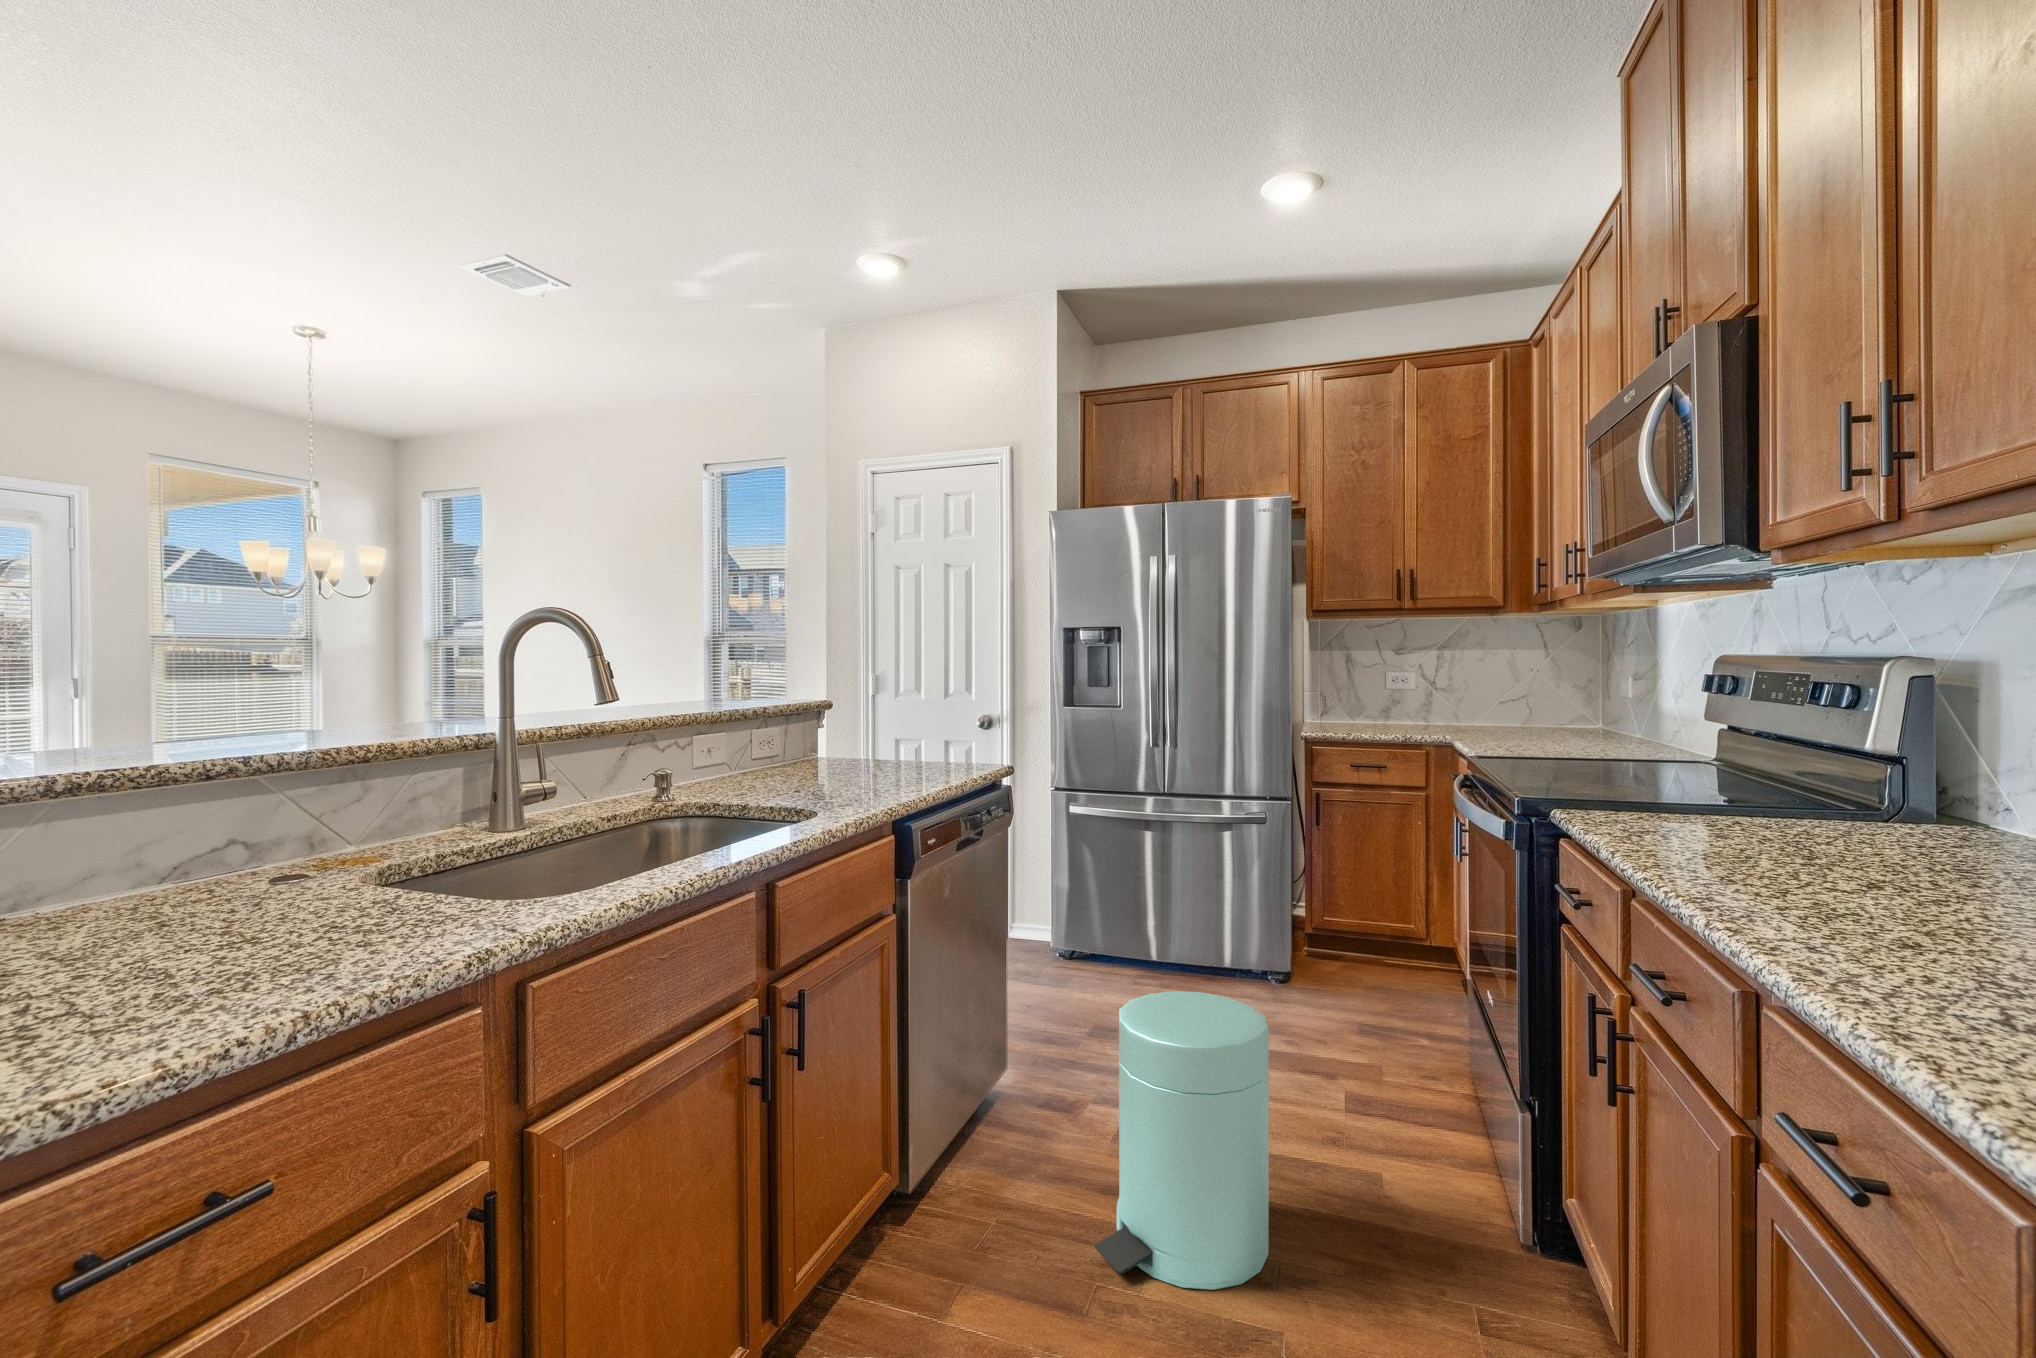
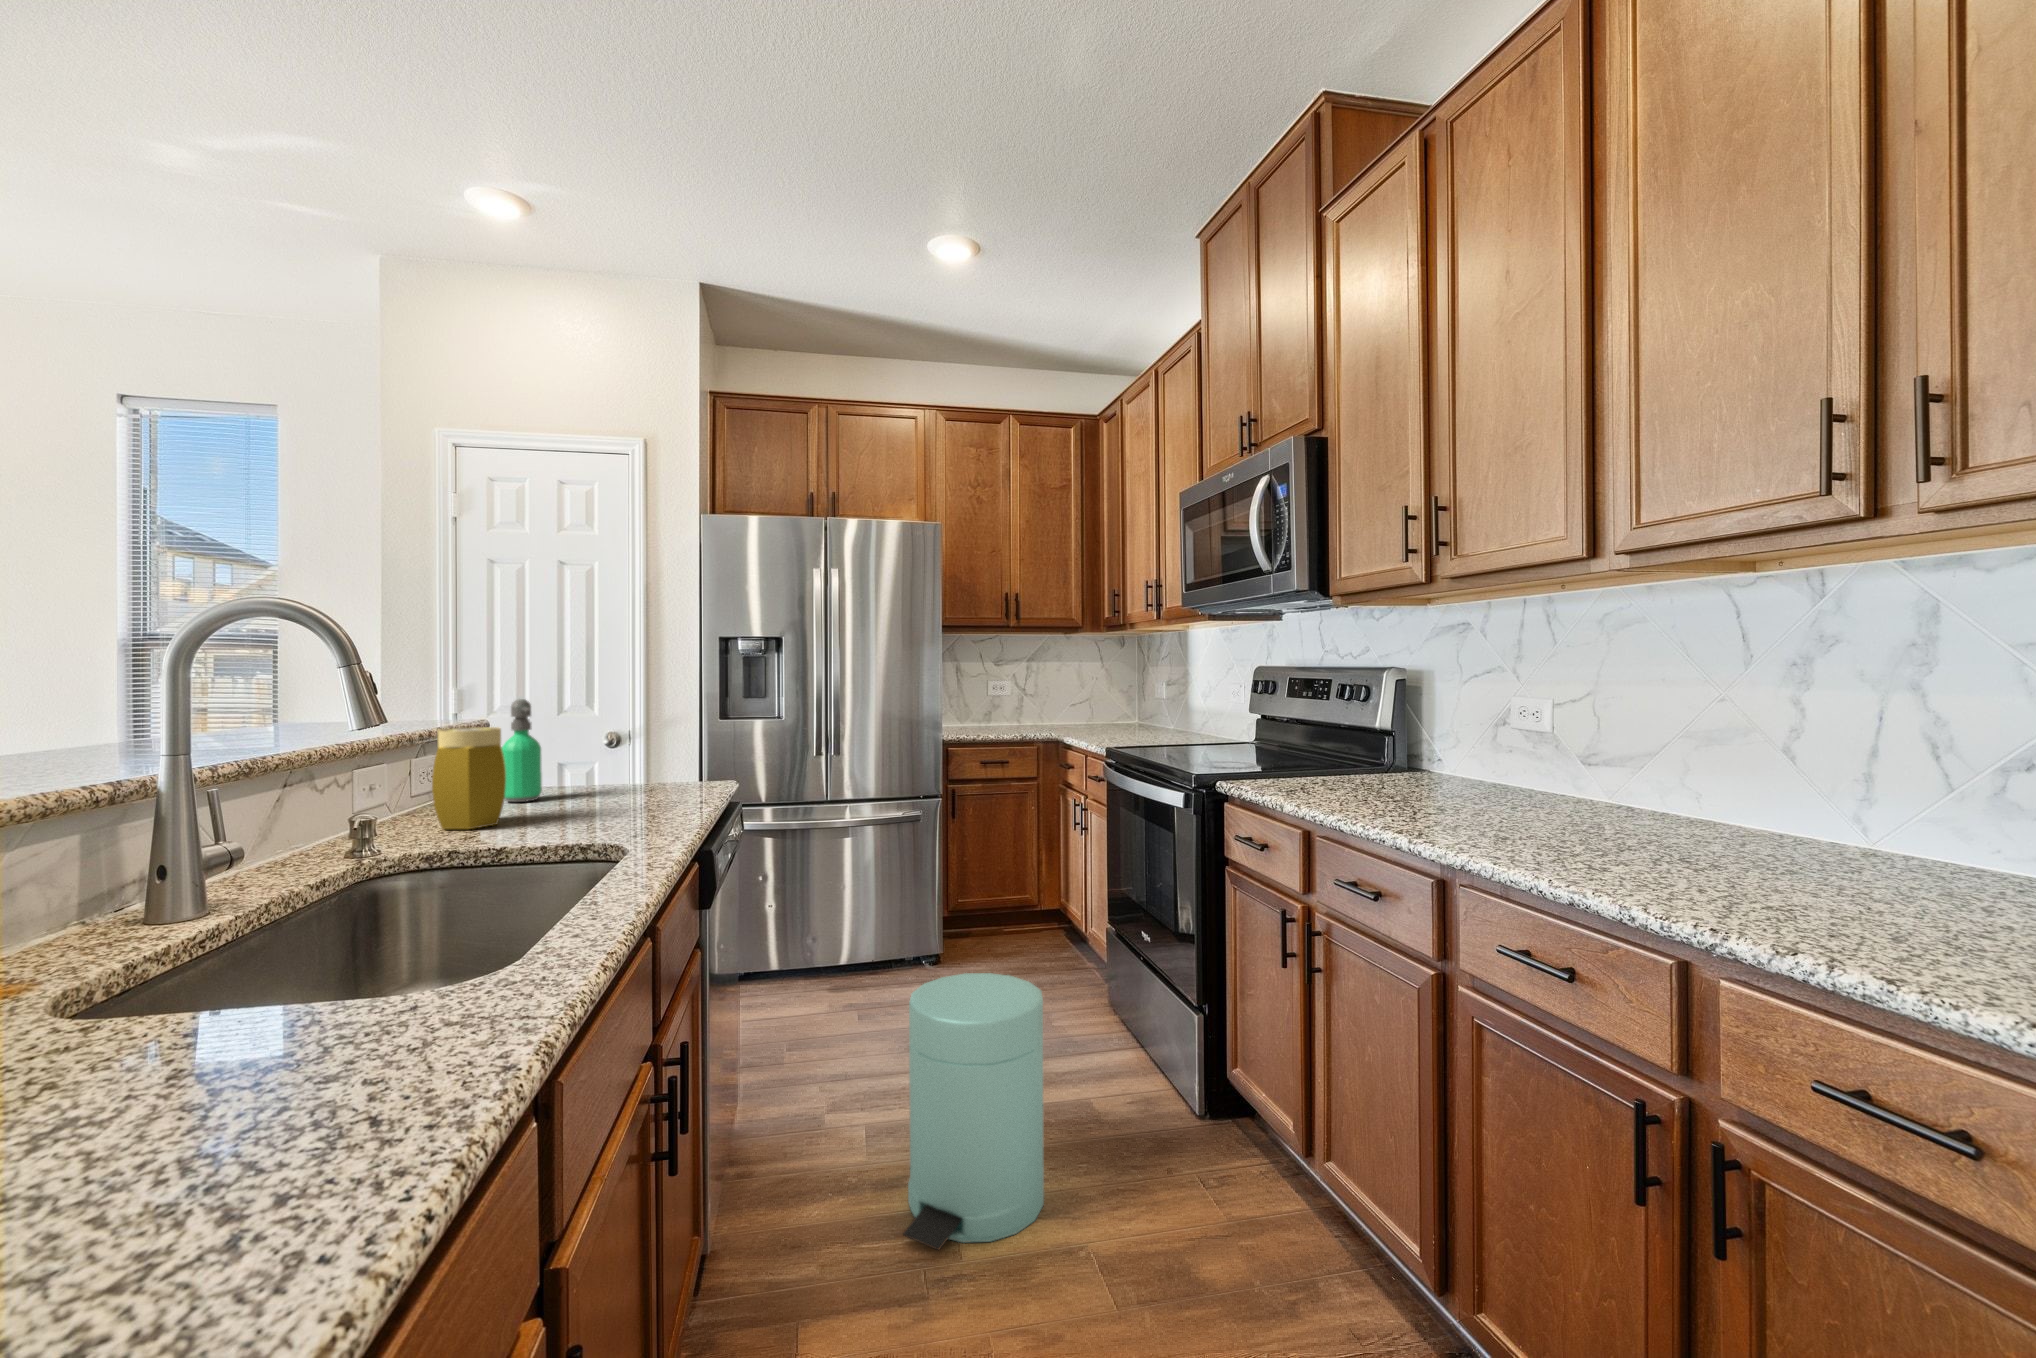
soap dispenser: none [809,684,840,771] -> present [502,699,542,802]
jar: none [731,706,790,789] -> present [432,727,506,829]

